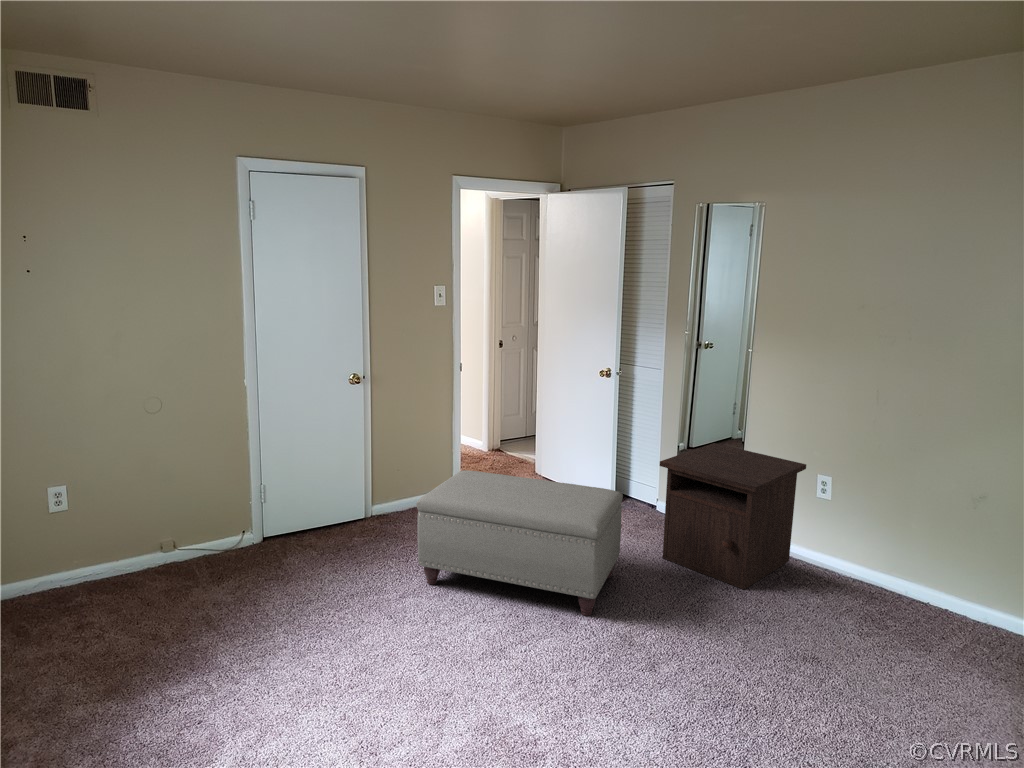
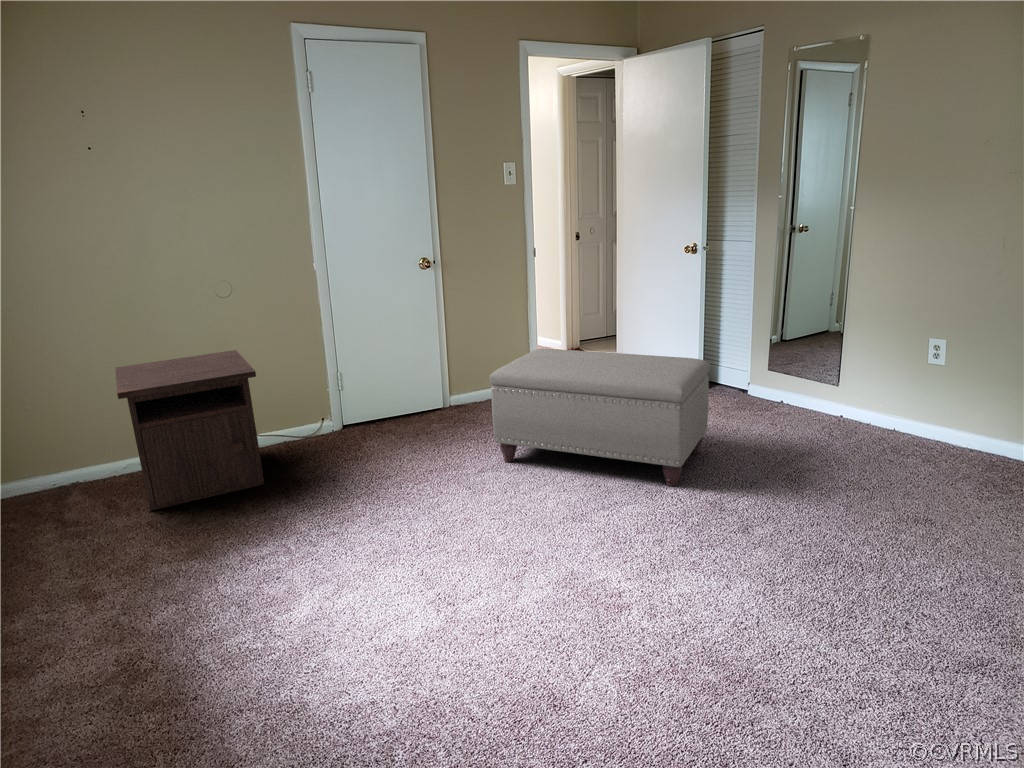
nightstand: present [660,443,806,589] -> present [115,350,264,511]

